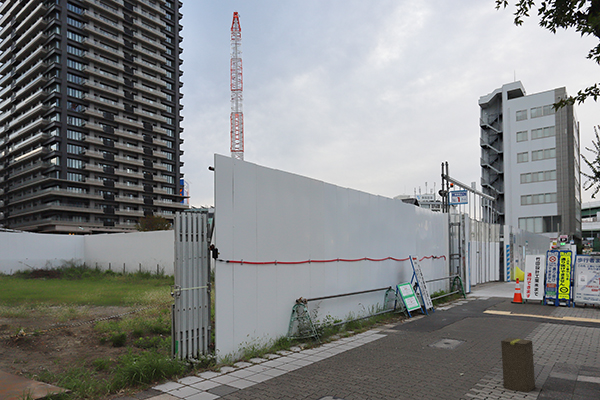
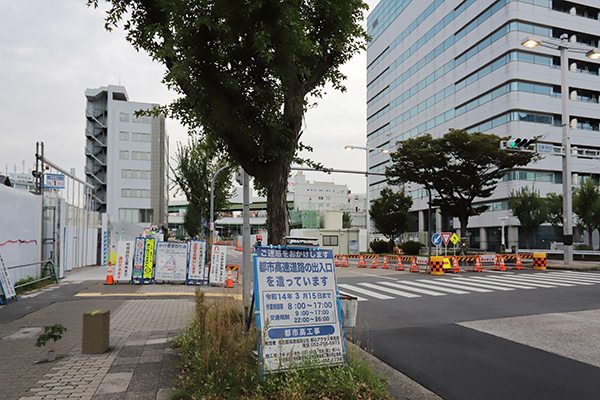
potted plant: none [454,348,485,389] -> present [35,324,67,361]

